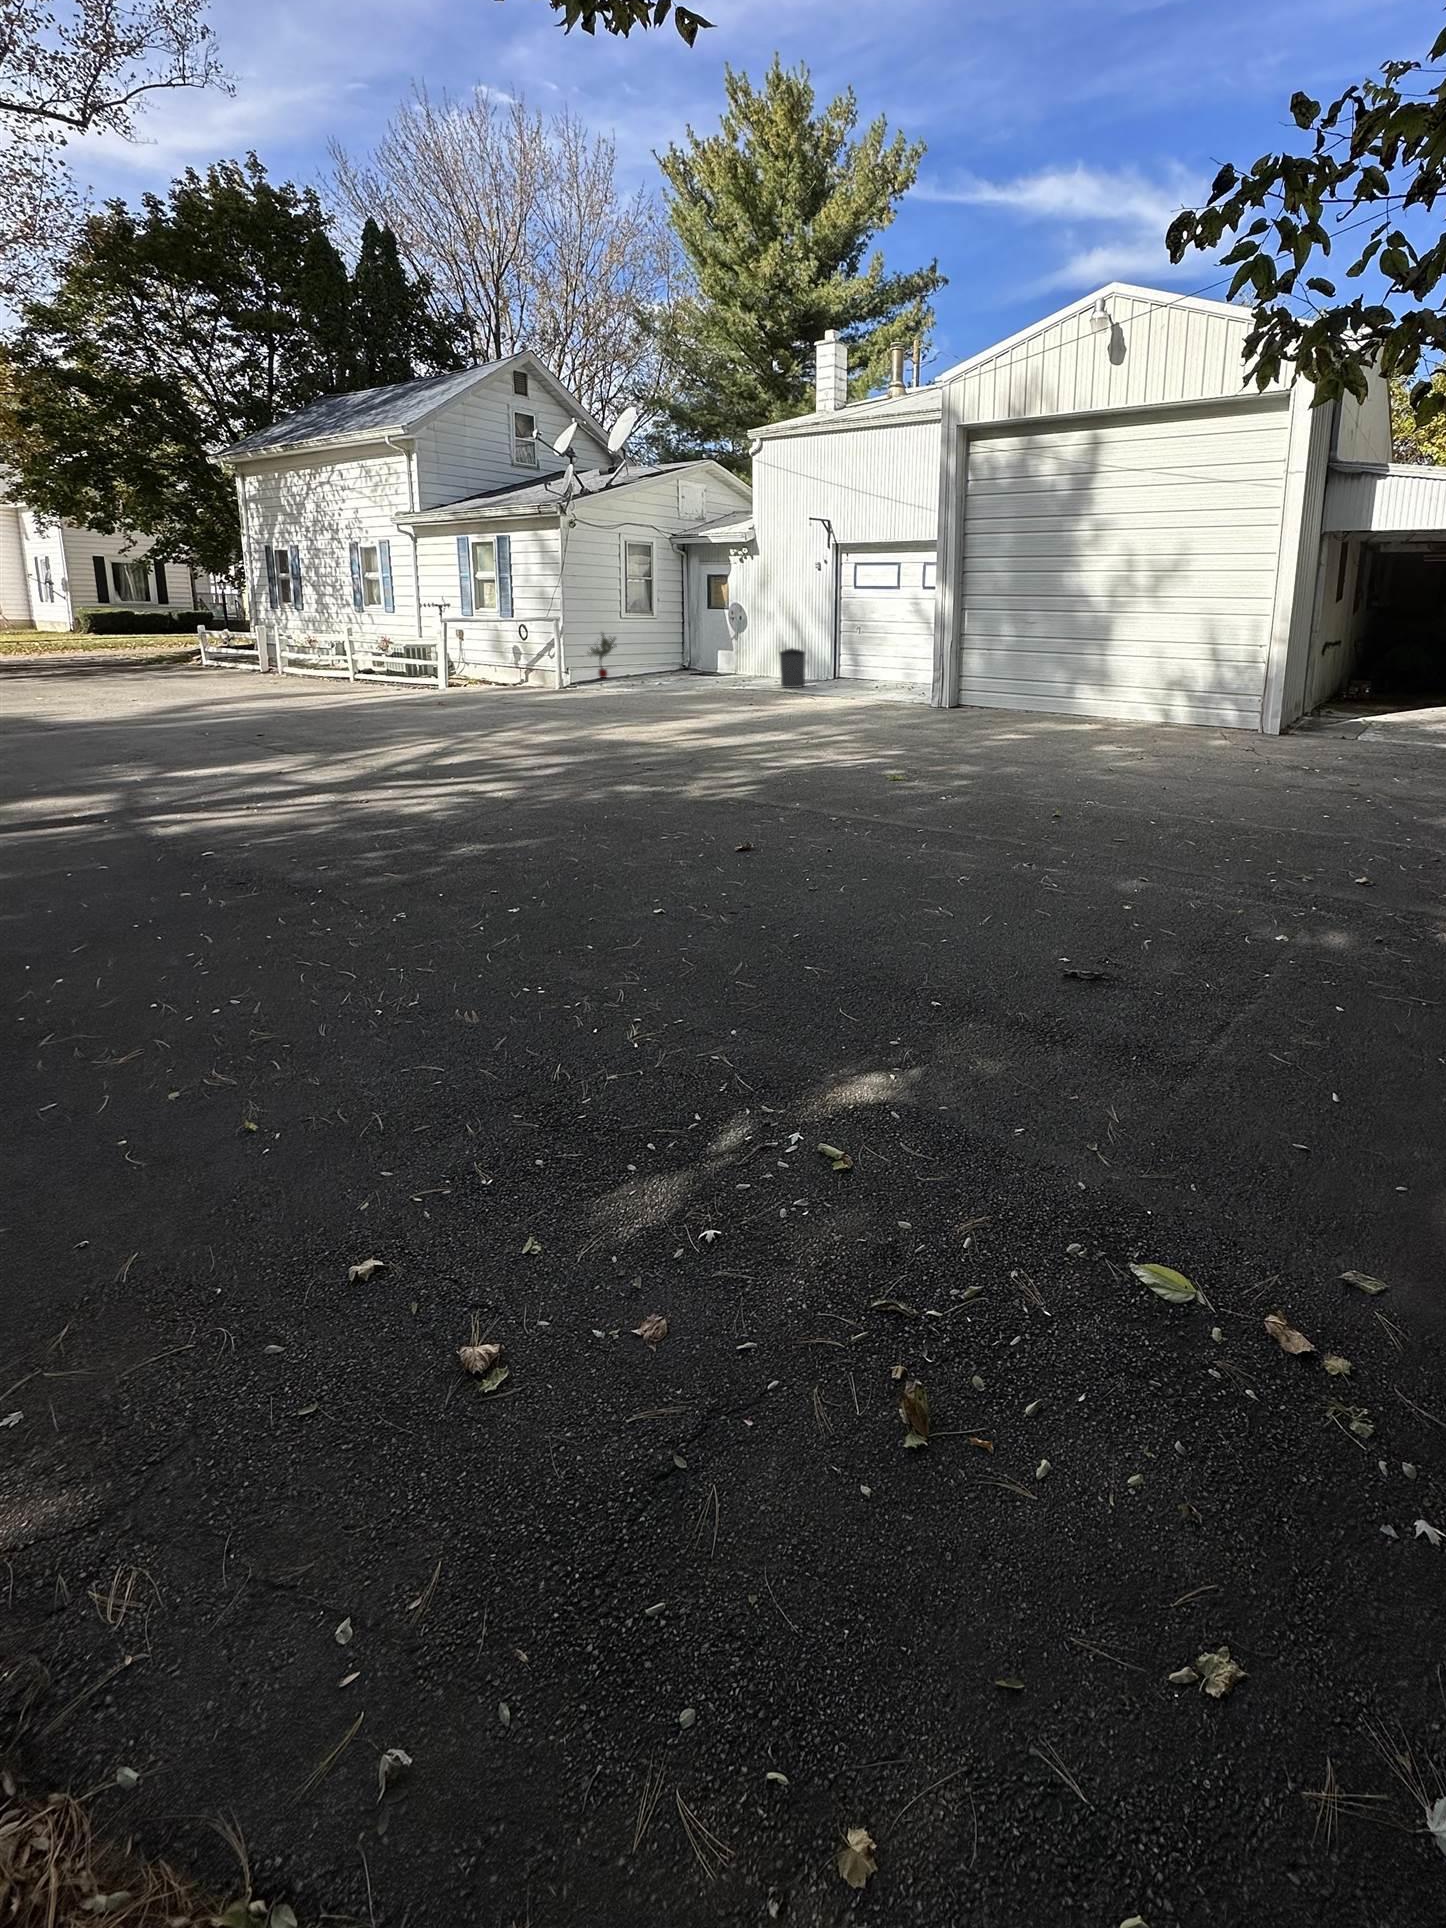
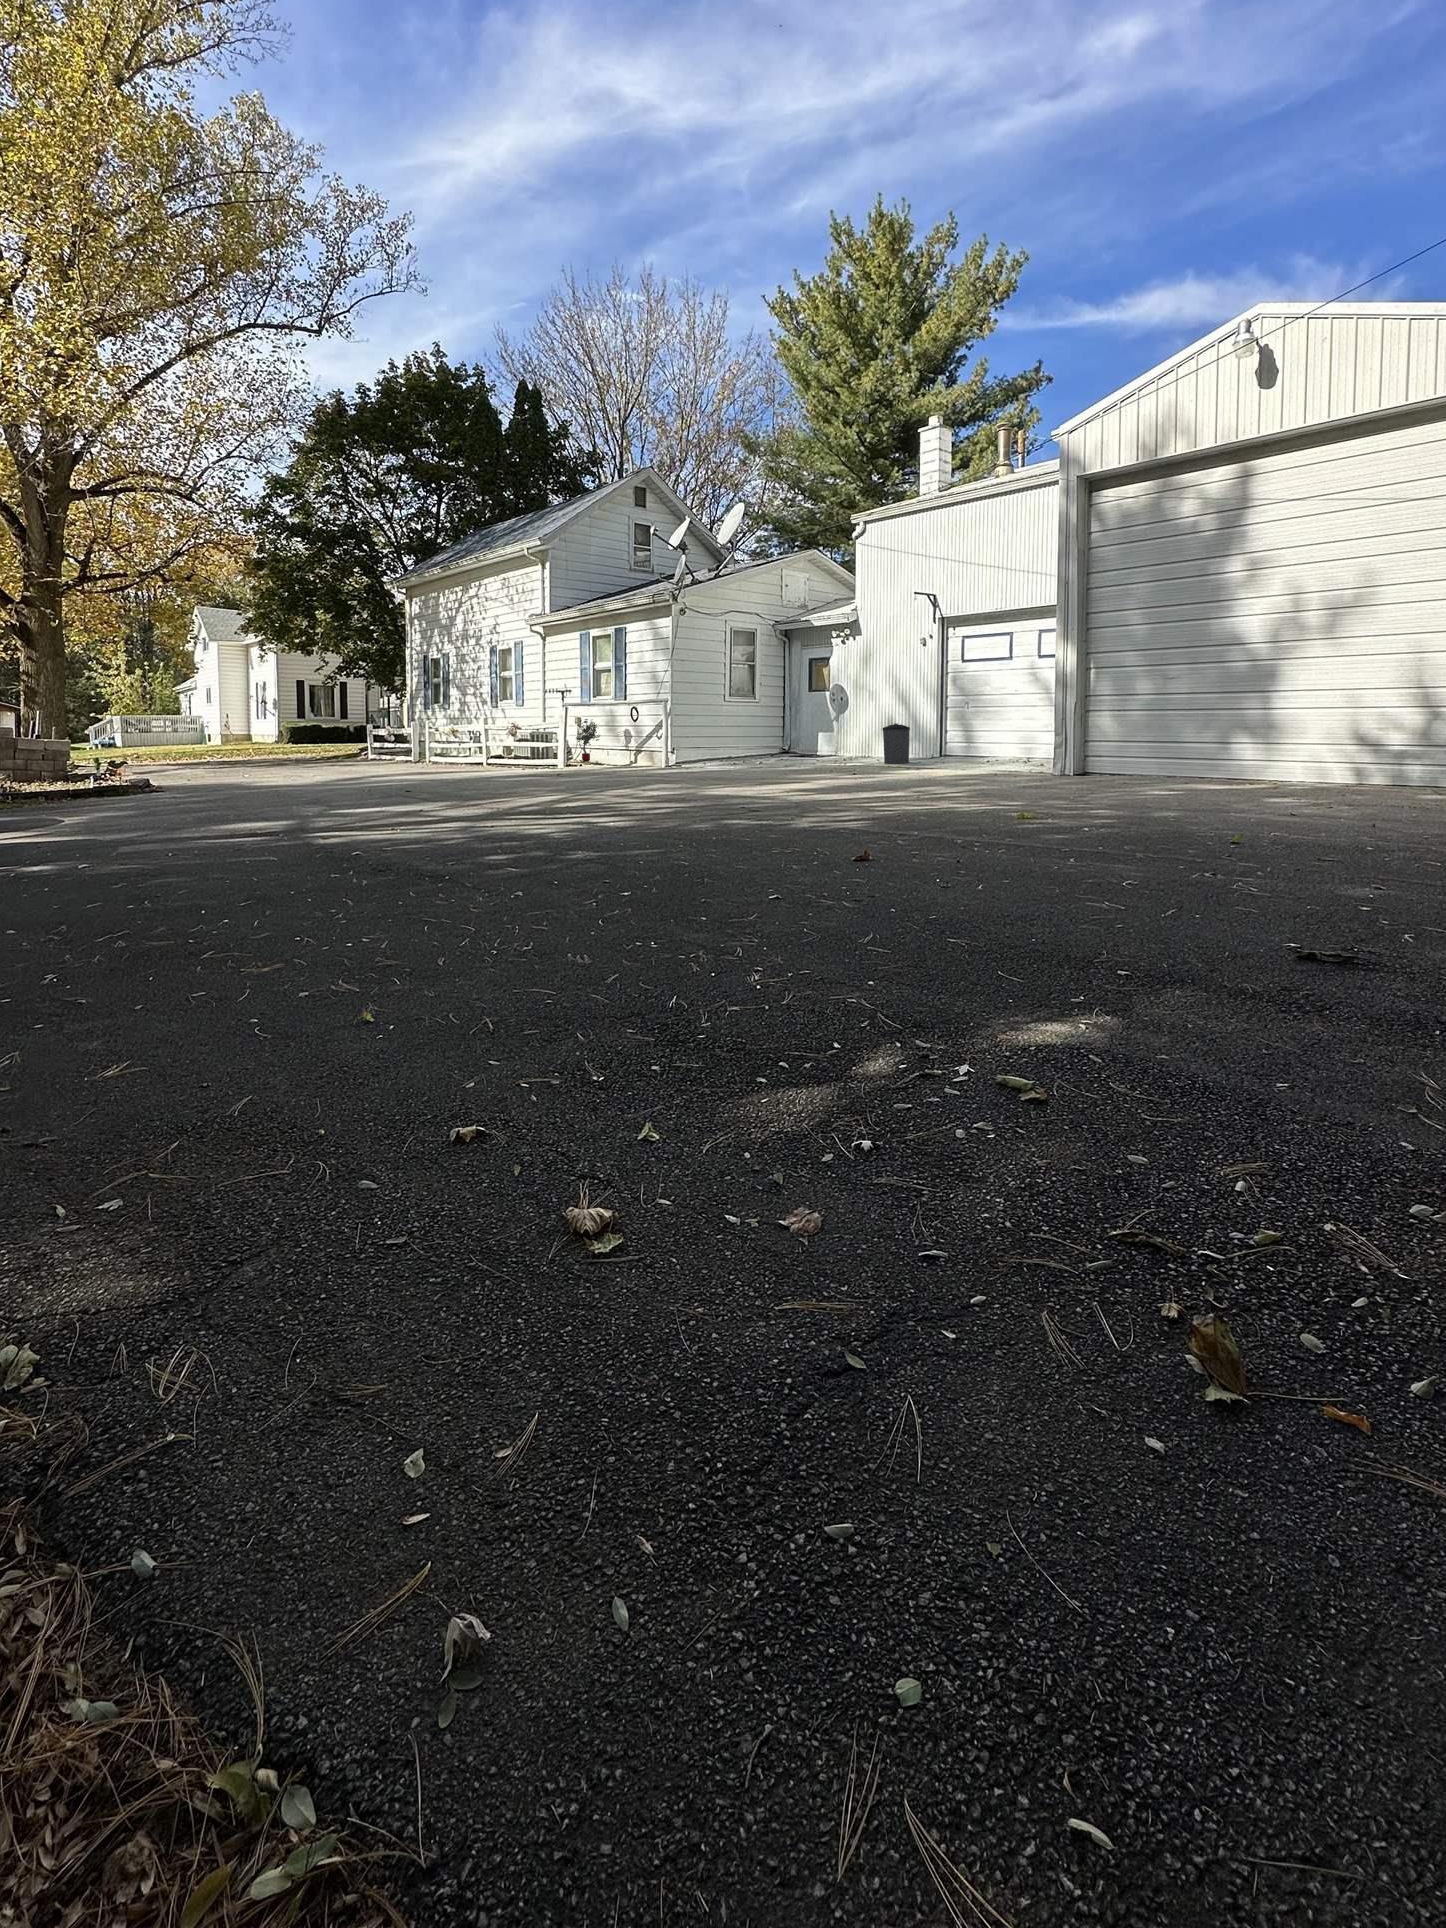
potted tree: present [588,633,617,678] -> present [576,719,600,762]

